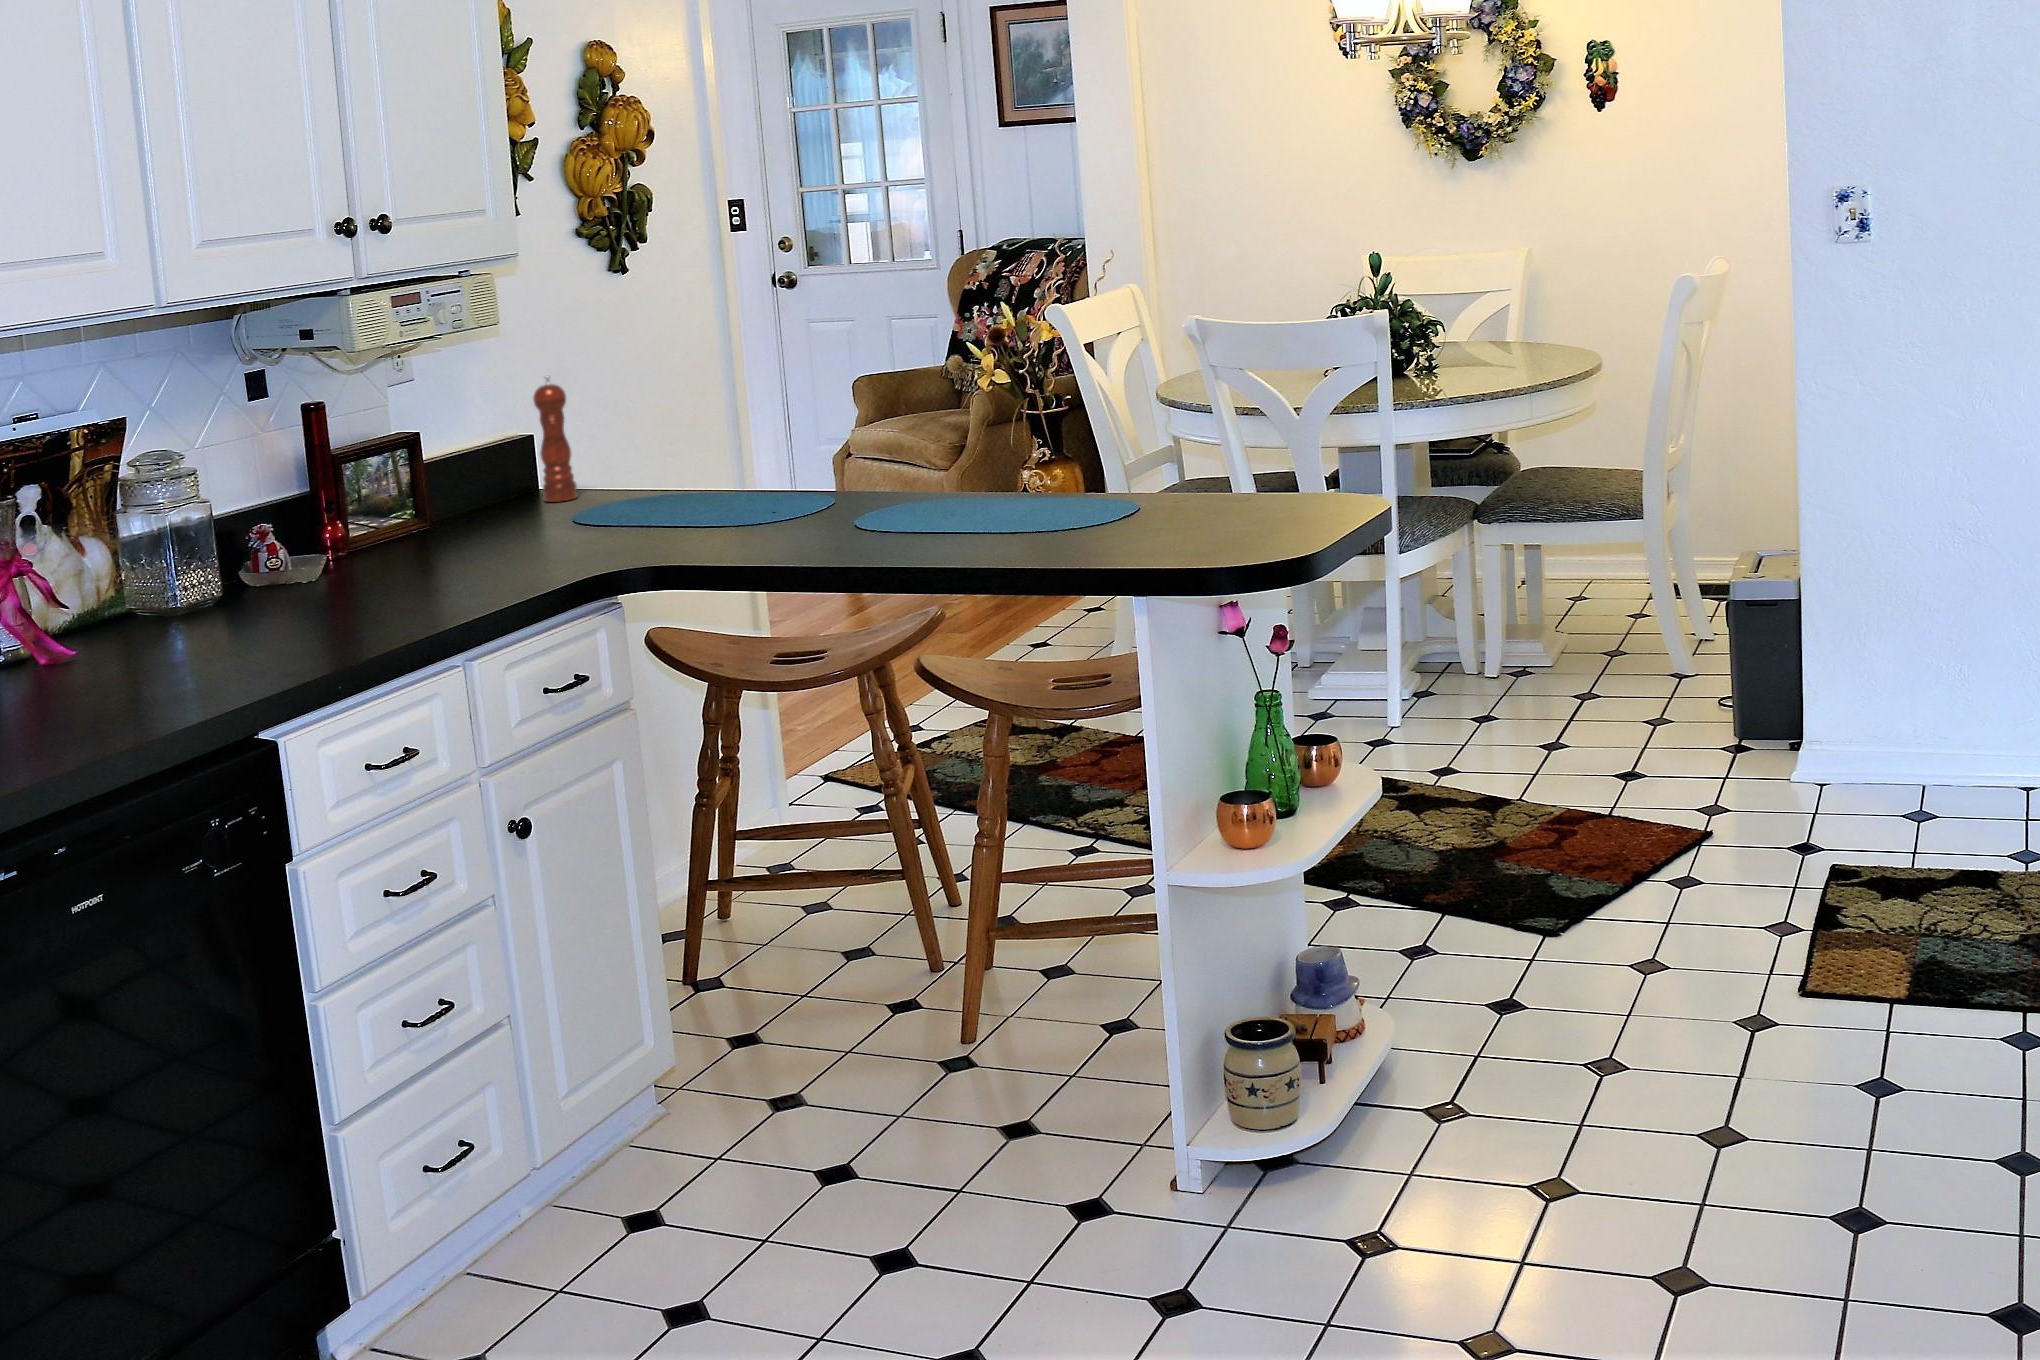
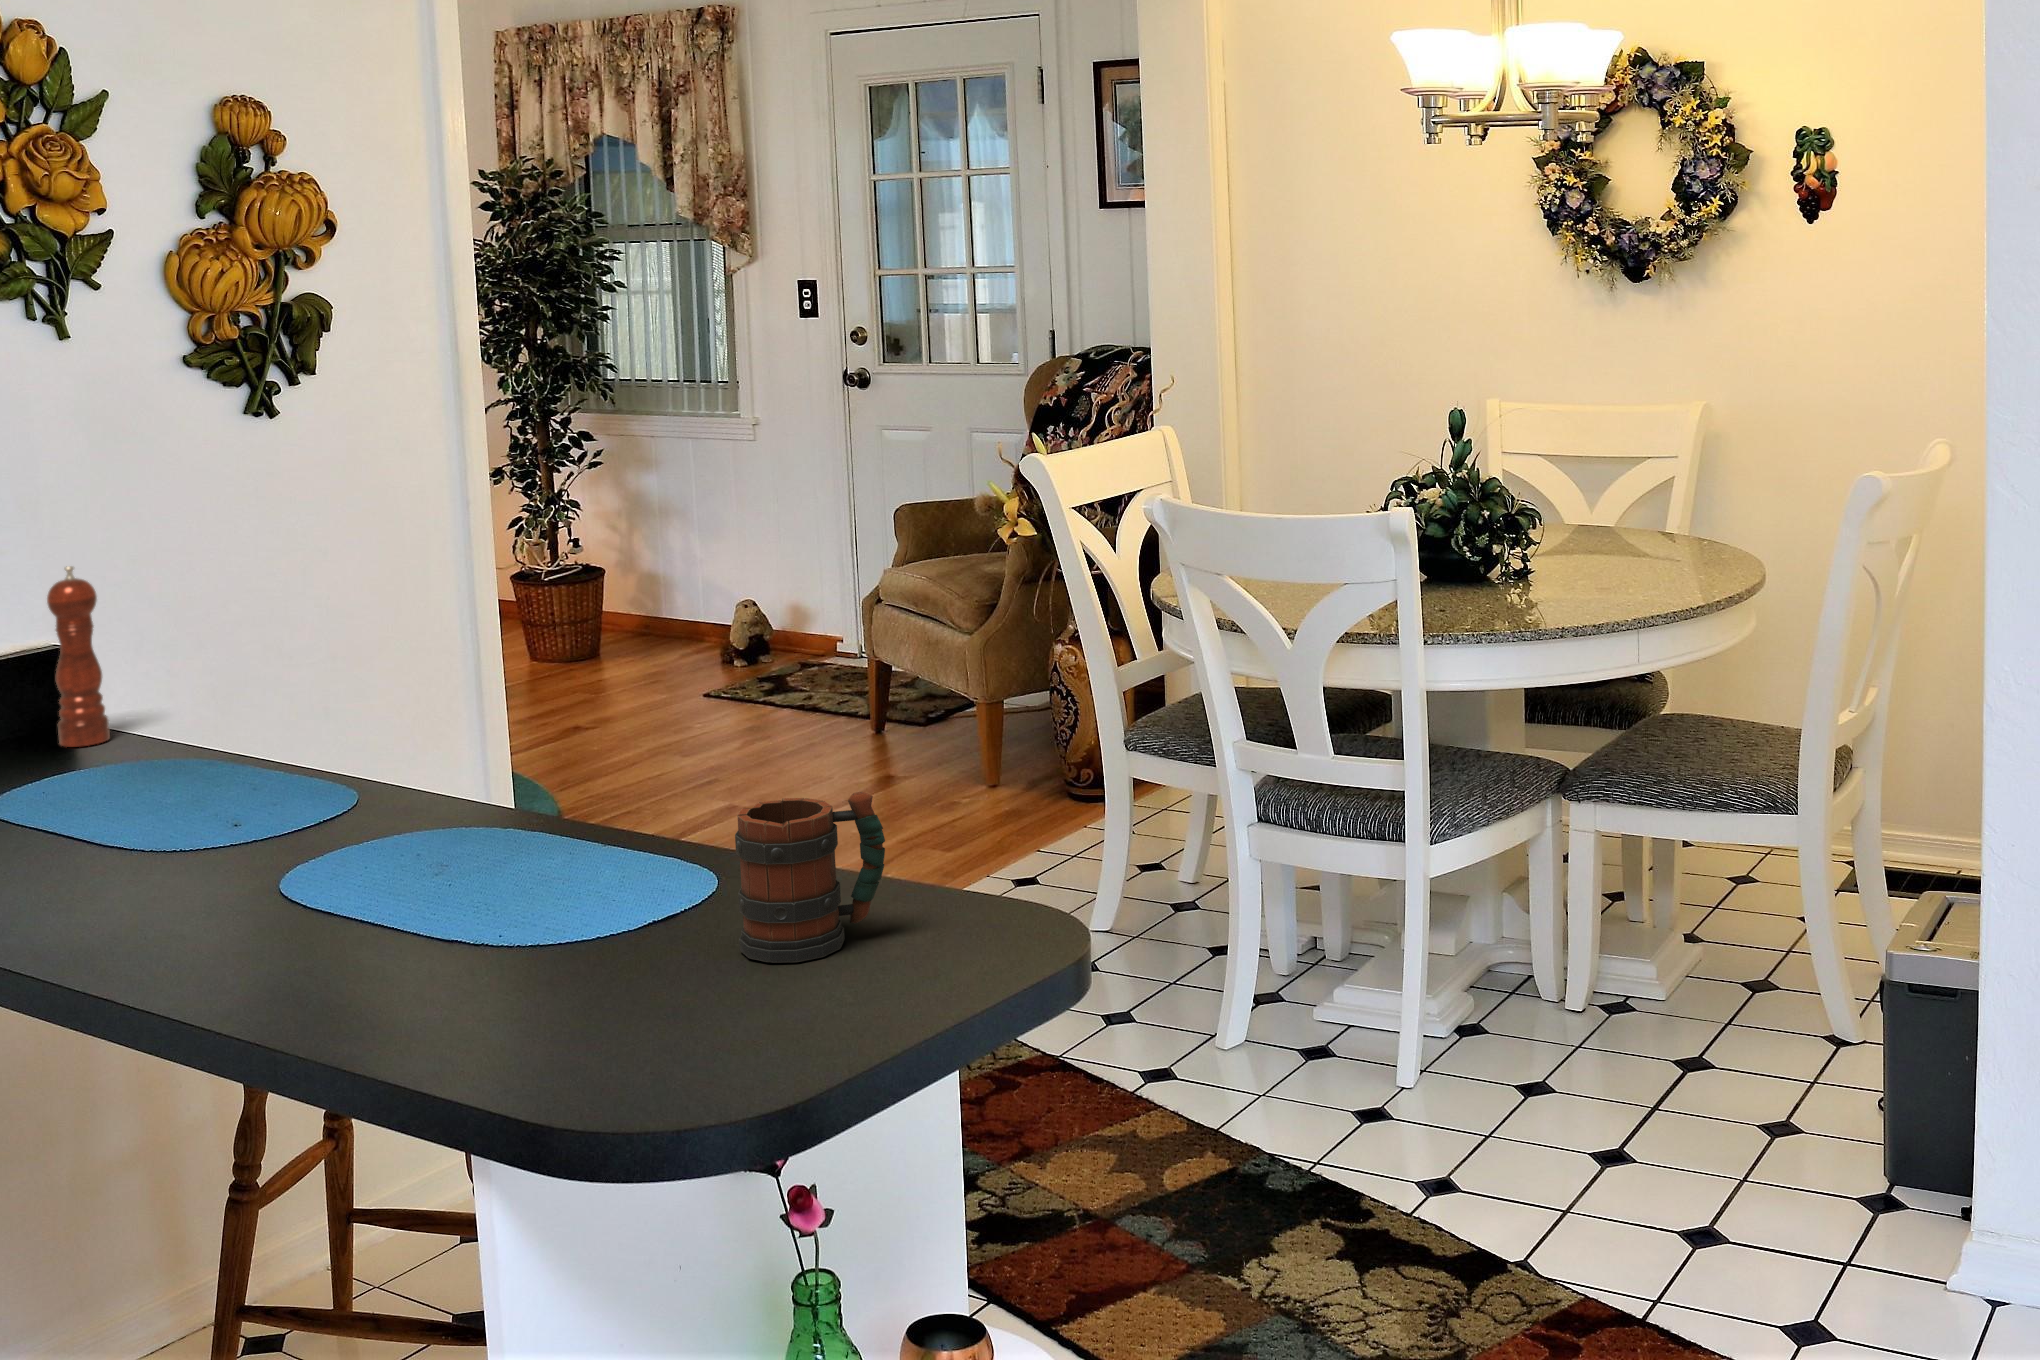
mug: none [1194,428,1275,524] -> present [735,792,885,963]

